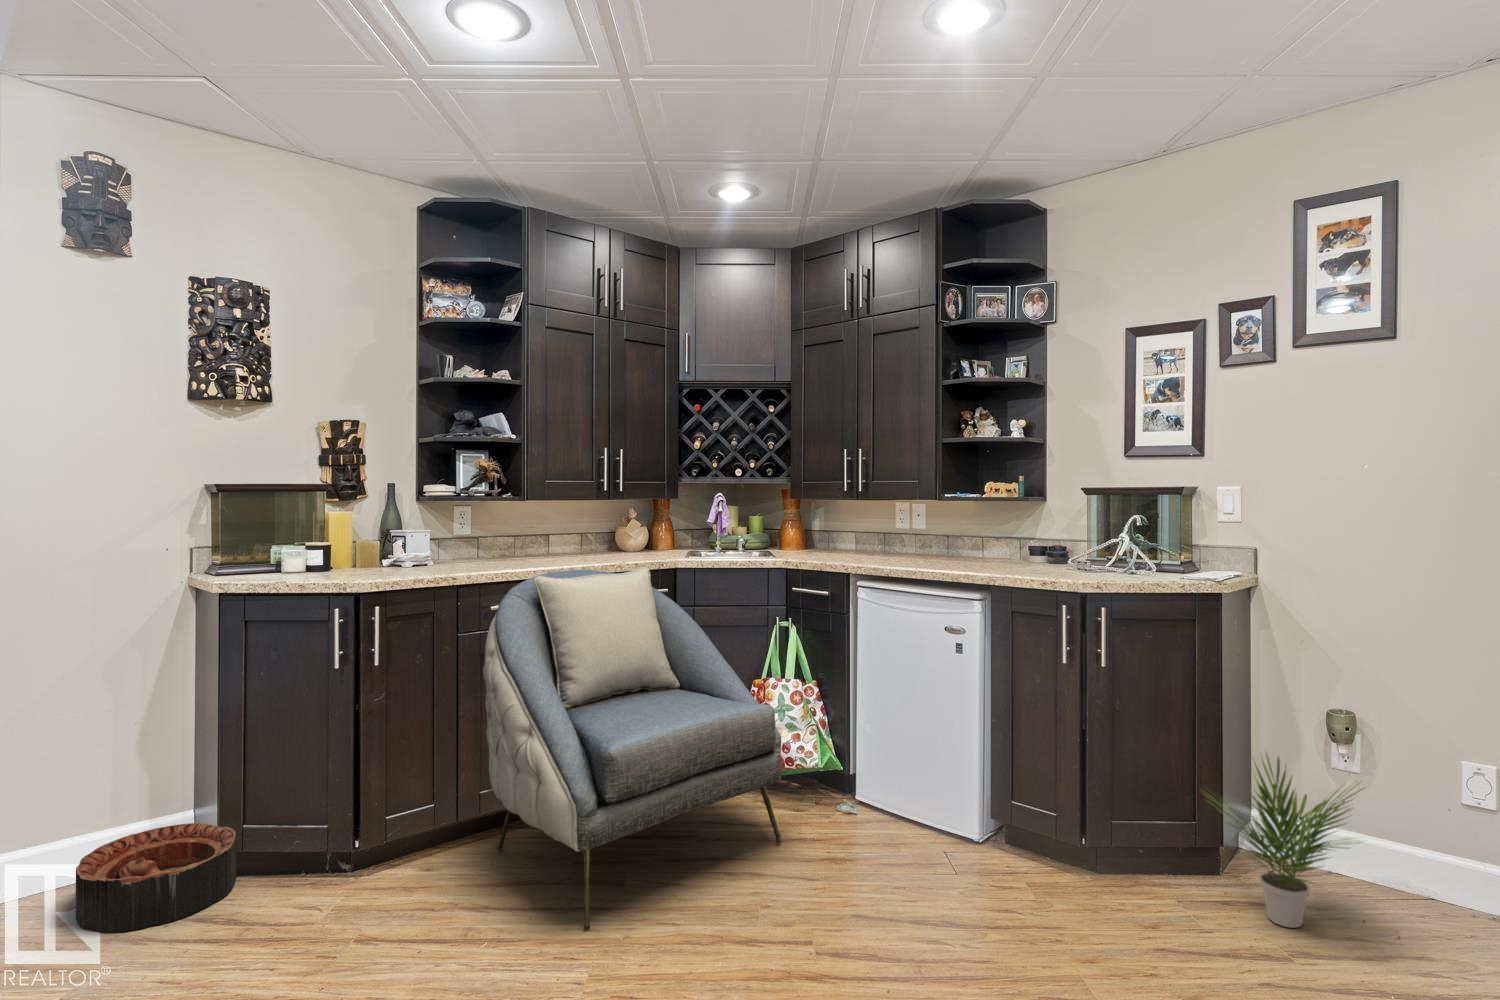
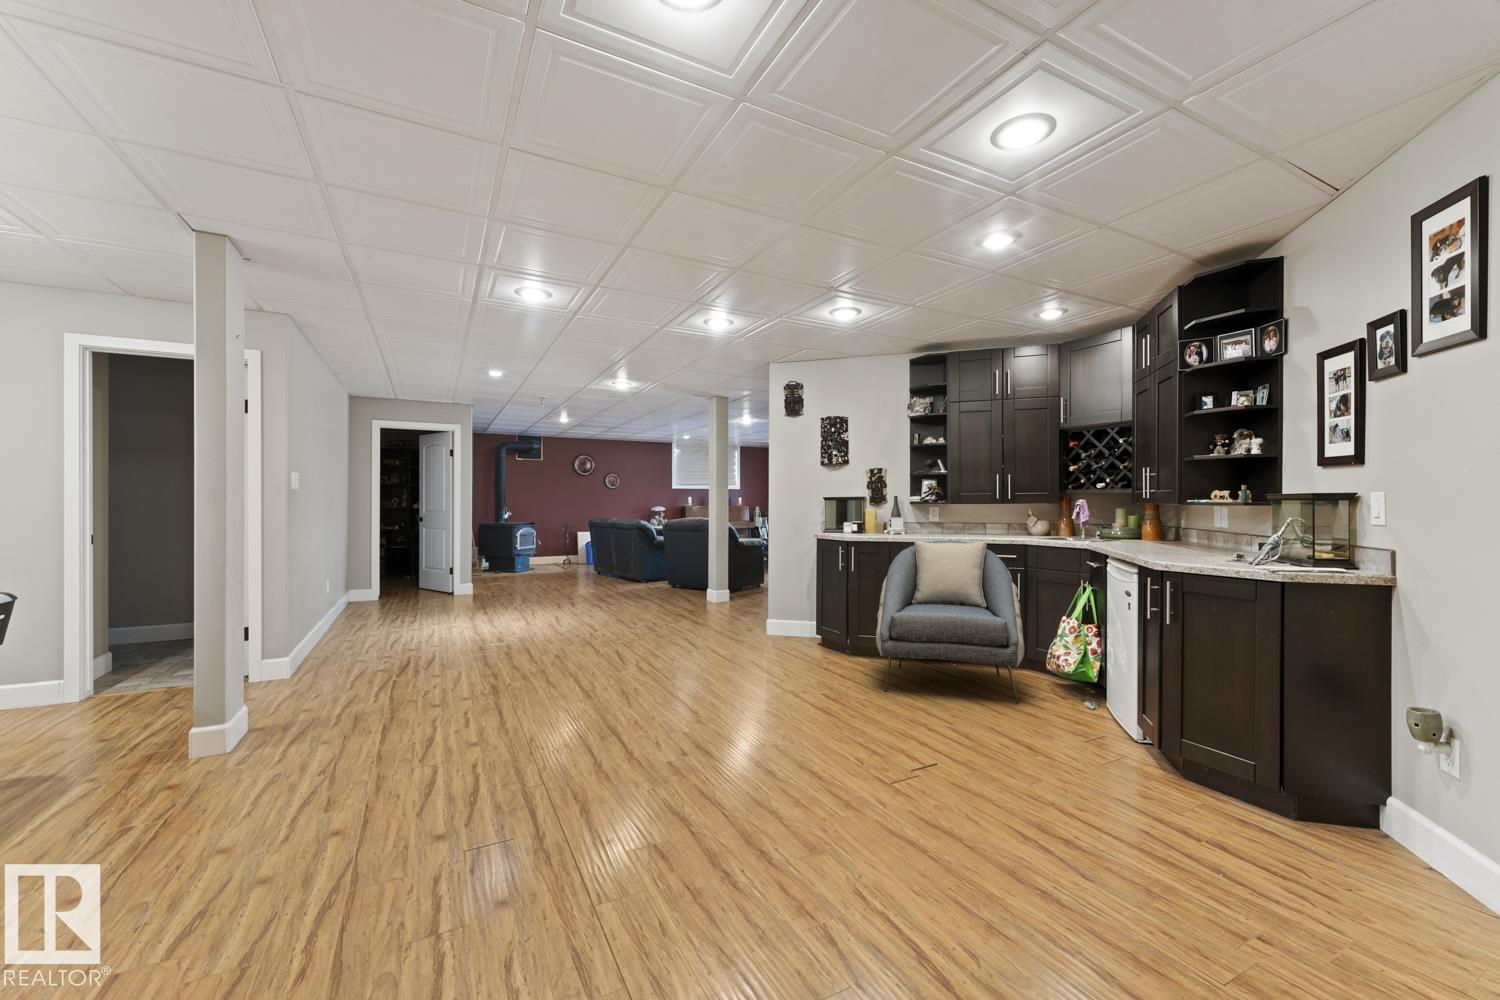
potted plant: present [1216,754,1360,928] -> none [1205,711,1360,847]
basket: present [76,823,237,932] -> none [771,625,818,652]

